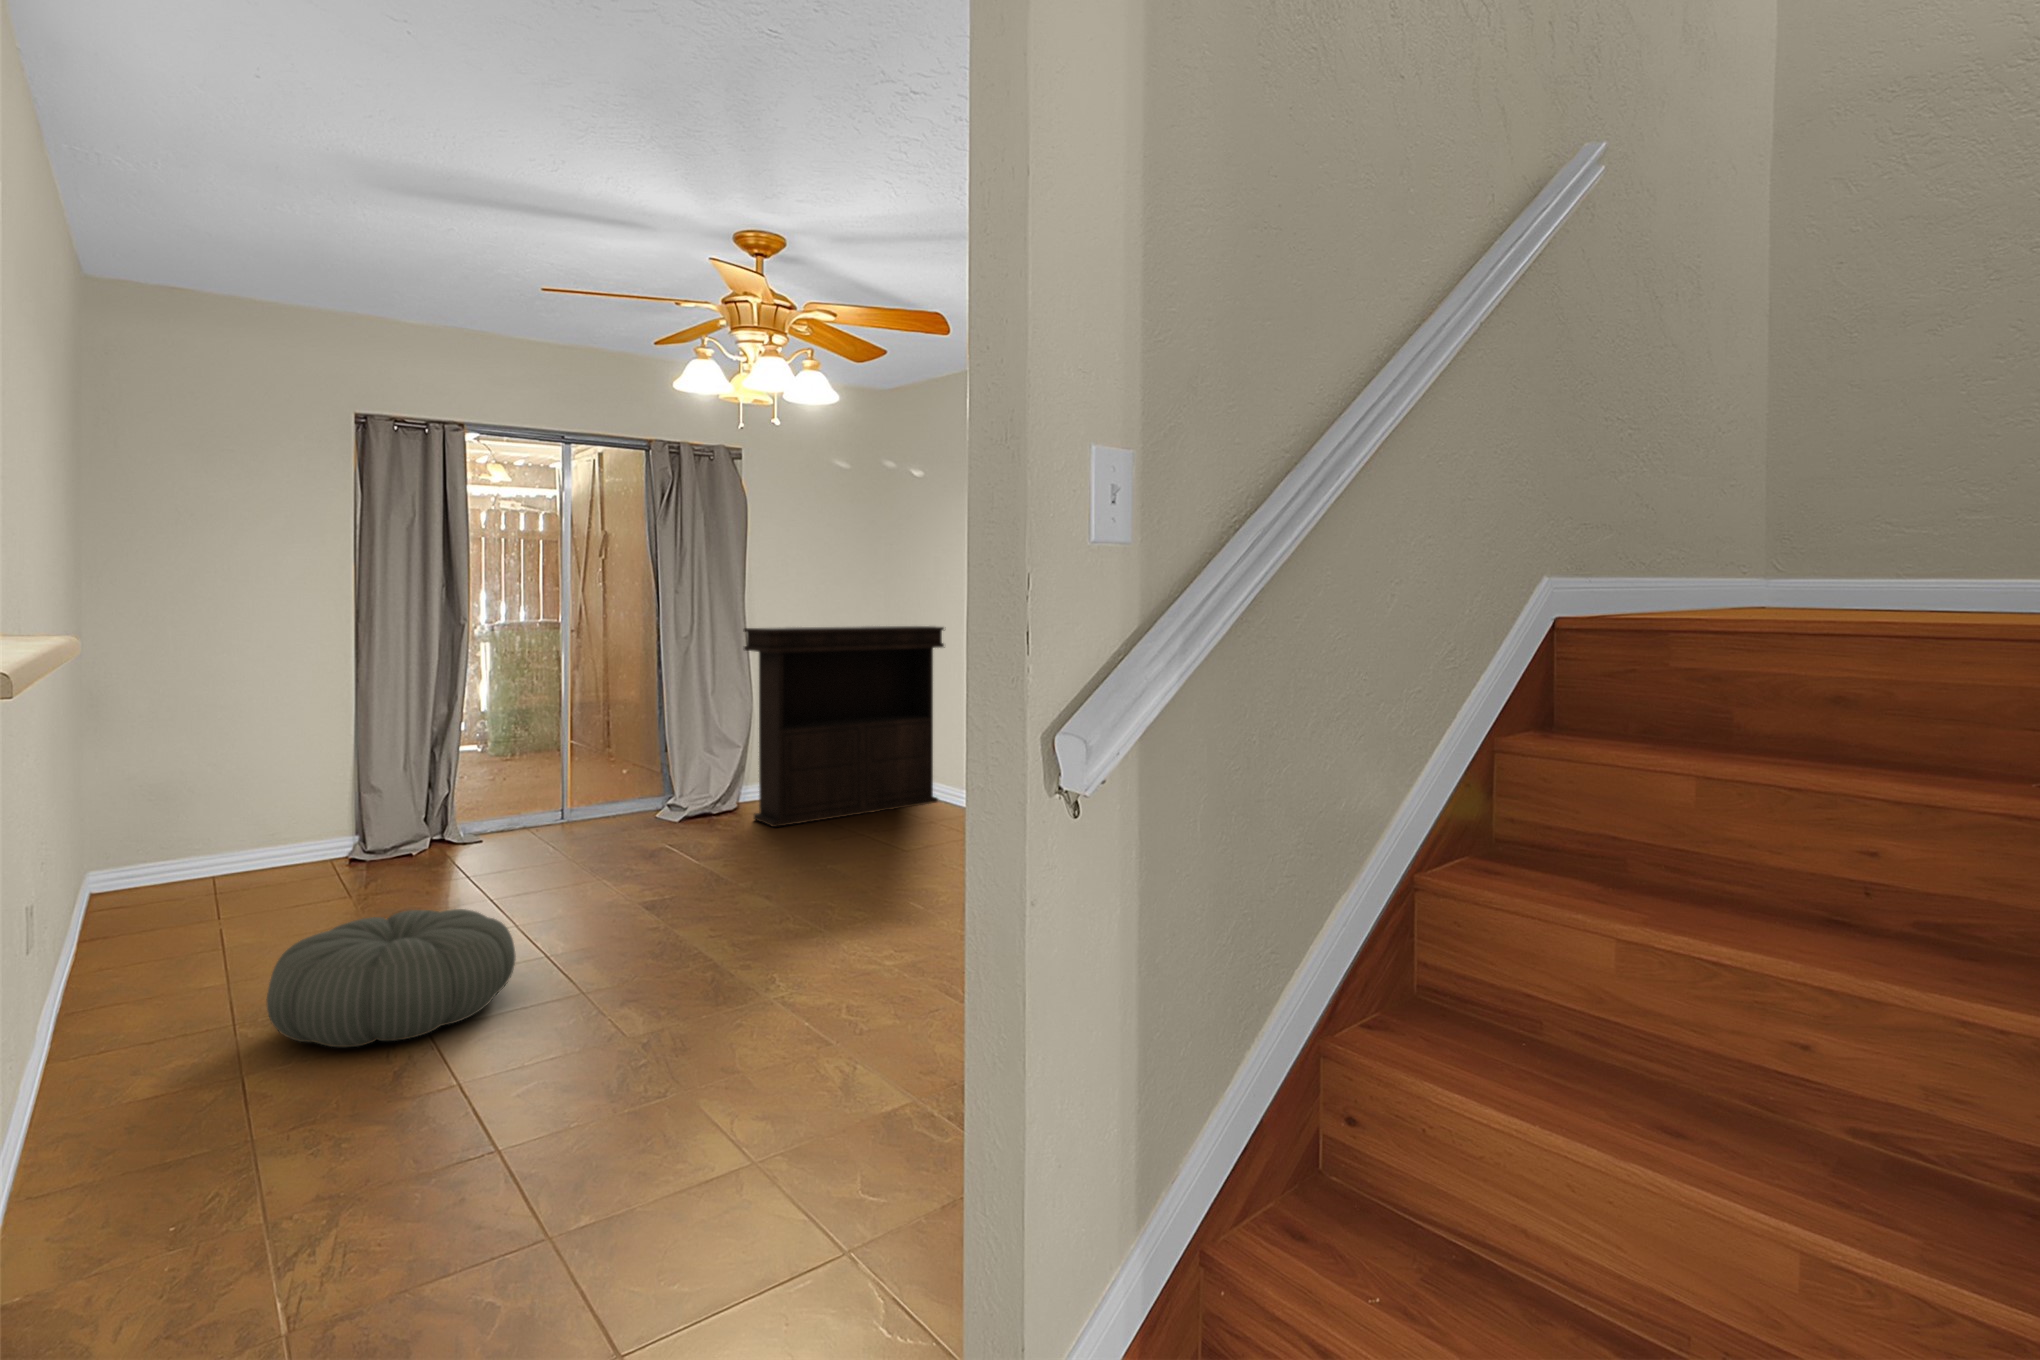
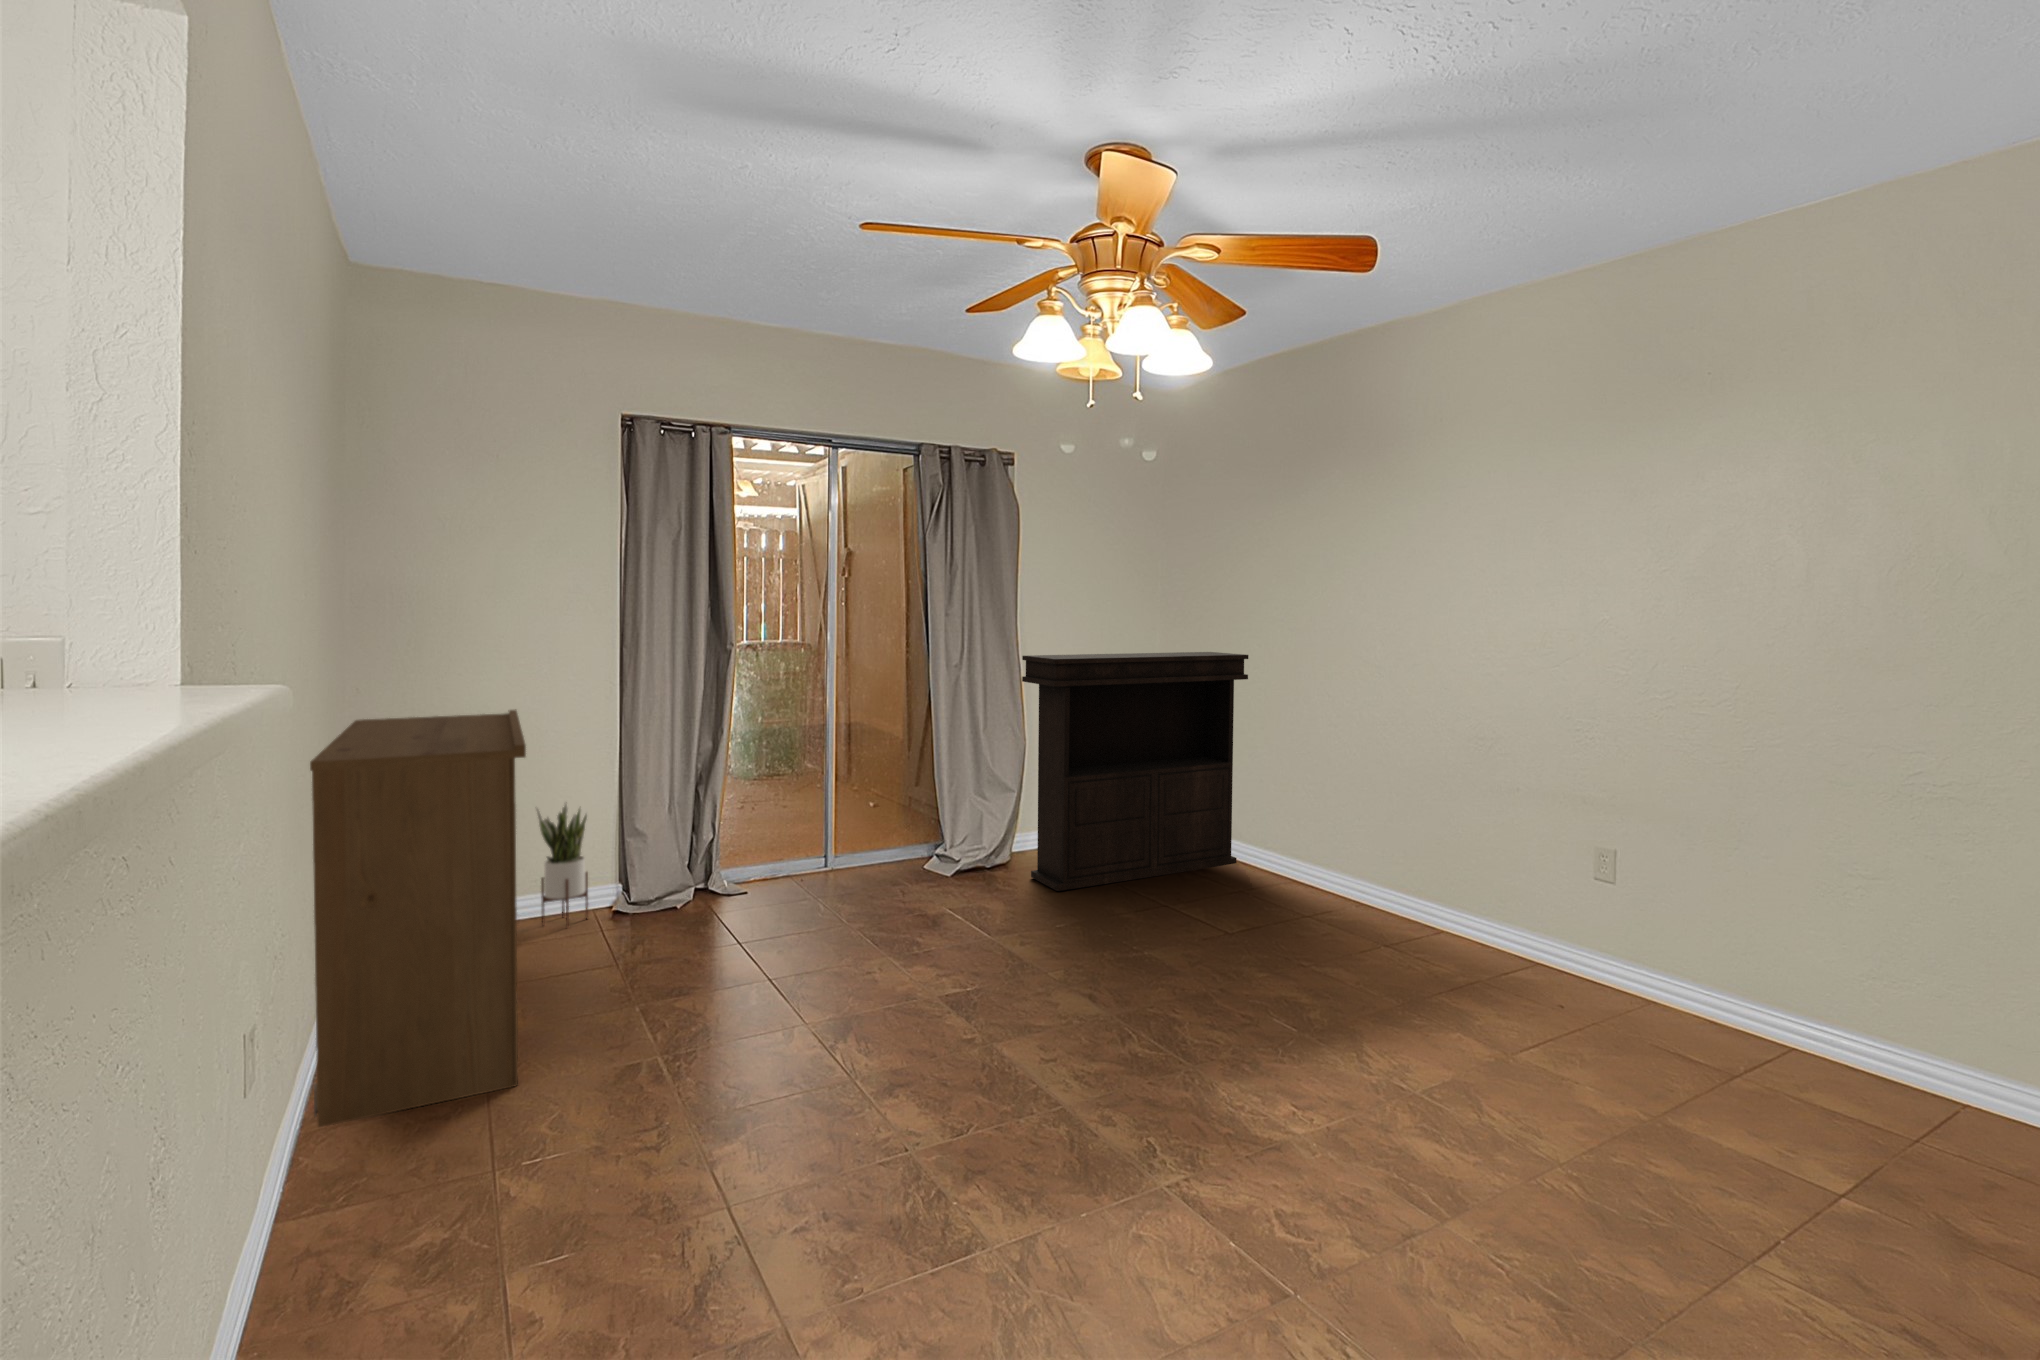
bookshelf: none [64,672,267,1009] -> present [310,709,526,1127]
potted plant: none [269,760,324,874] -> present [536,802,588,927]
pouf: present [266,909,515,1047] -> none [511,1036,802,1249]

